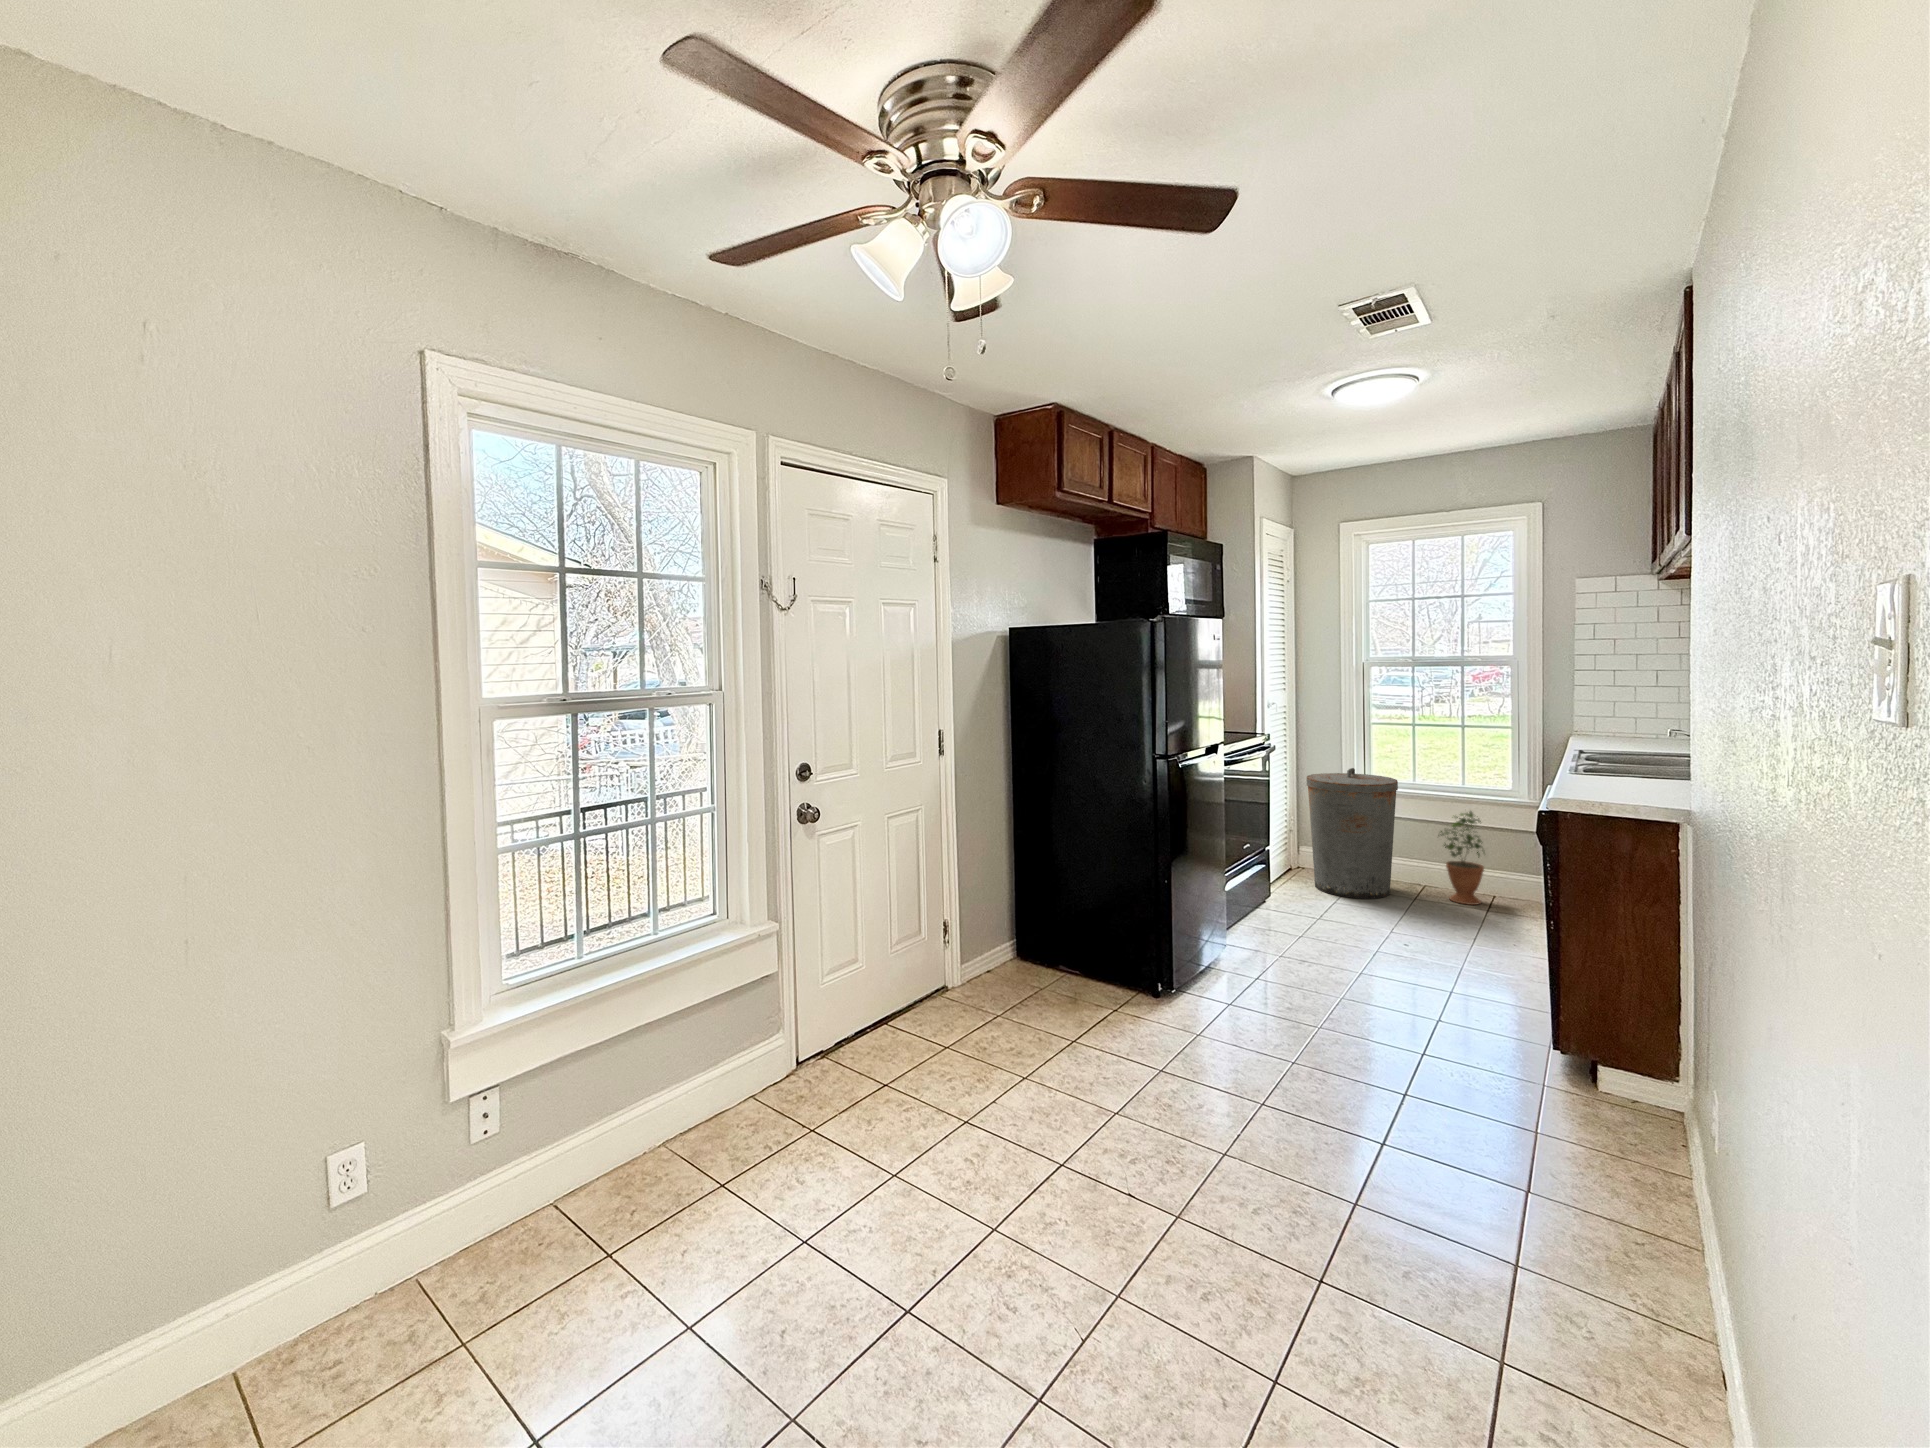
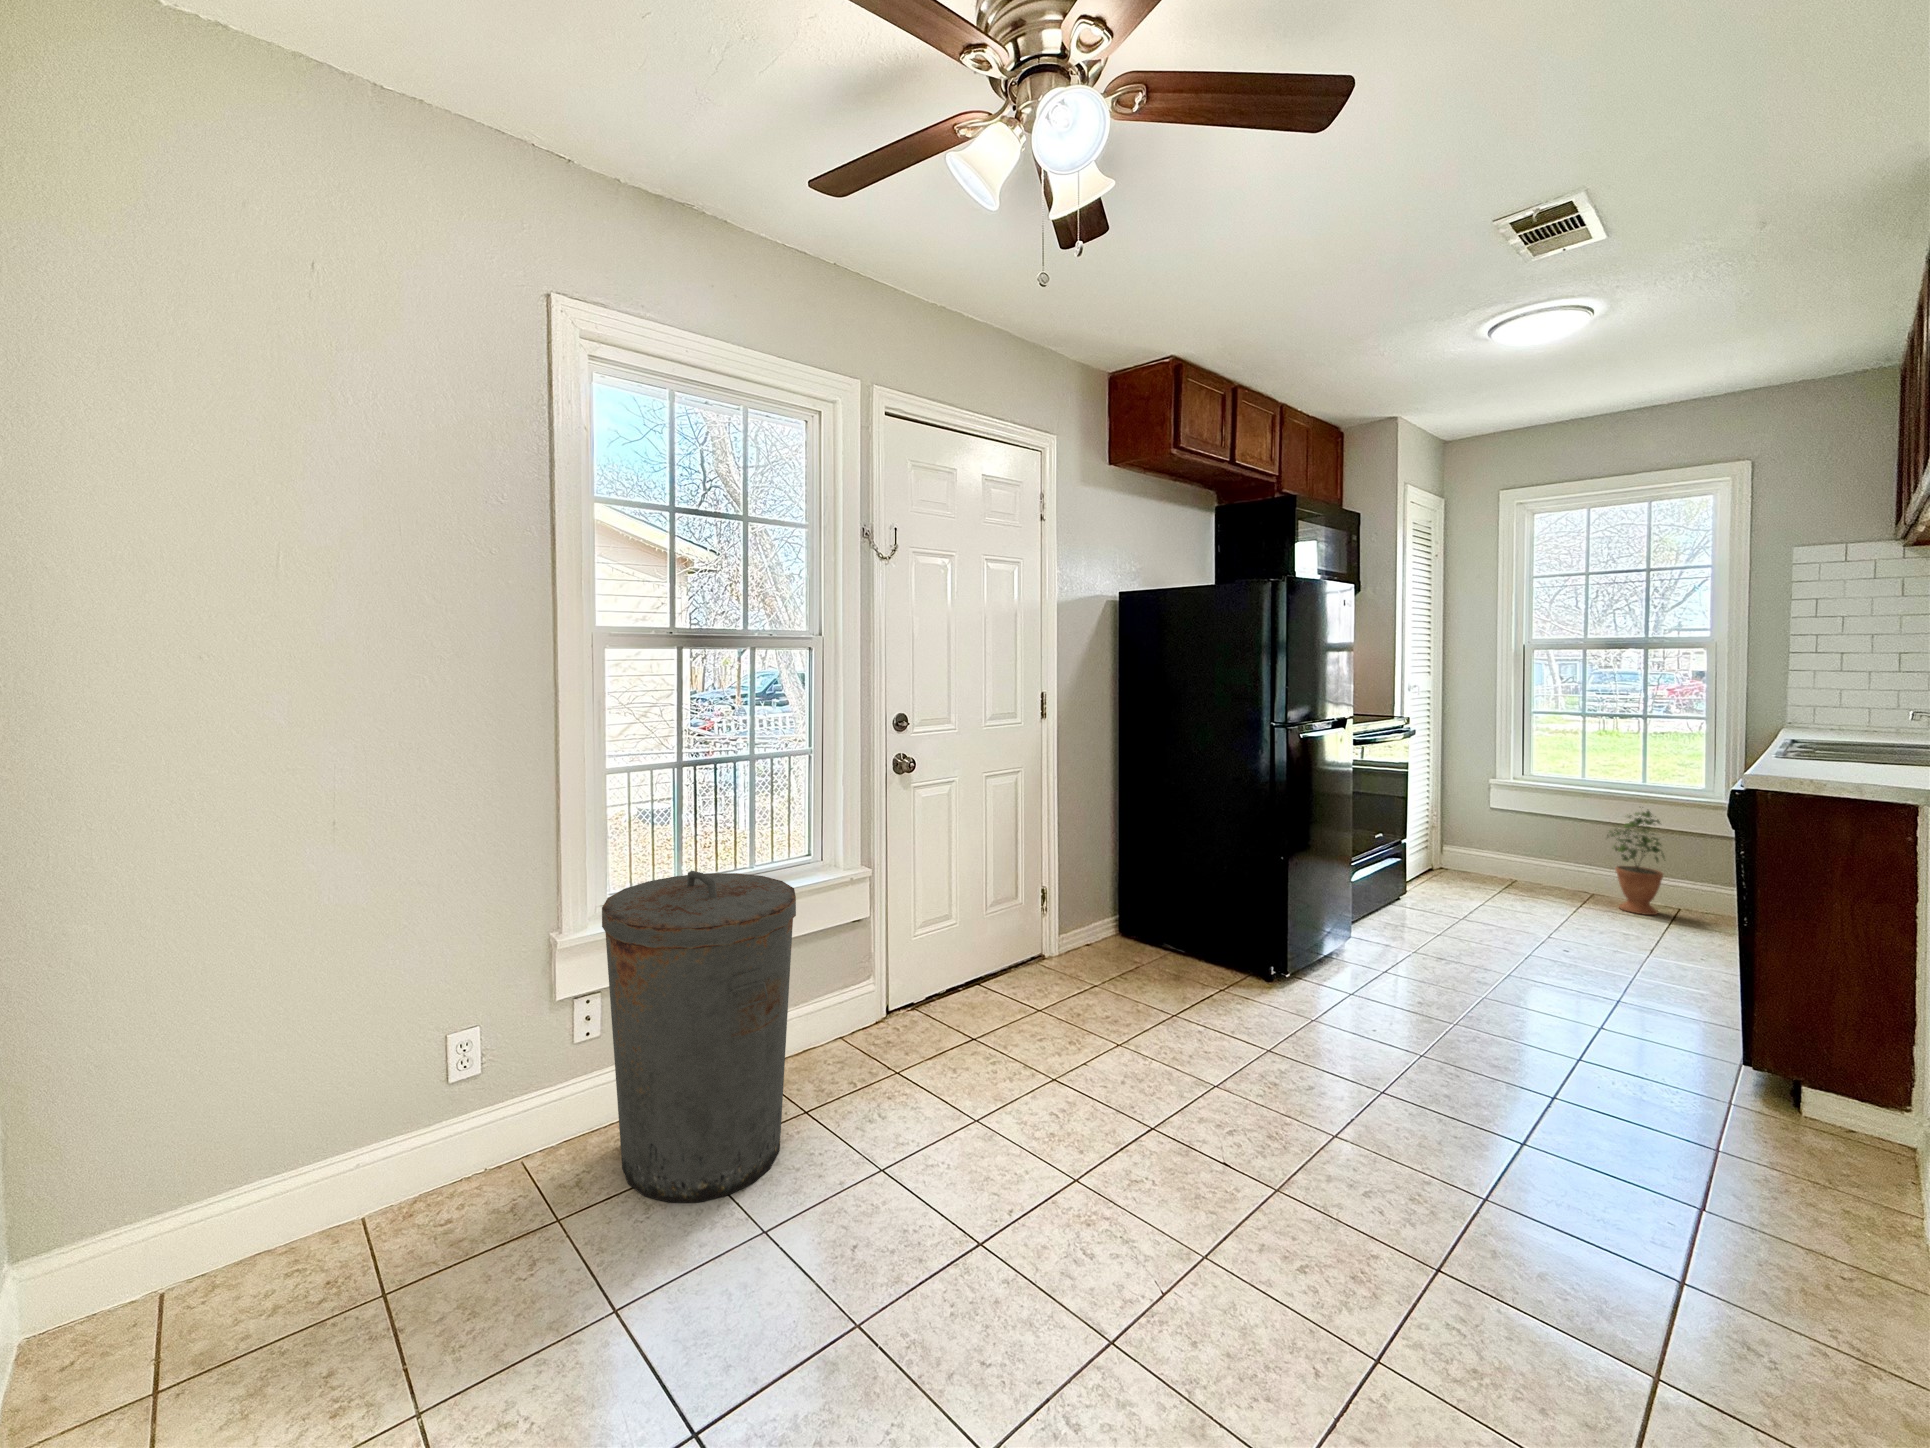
trash can: present [1306,768,1398,899] -> present [602,871,796,1202]

